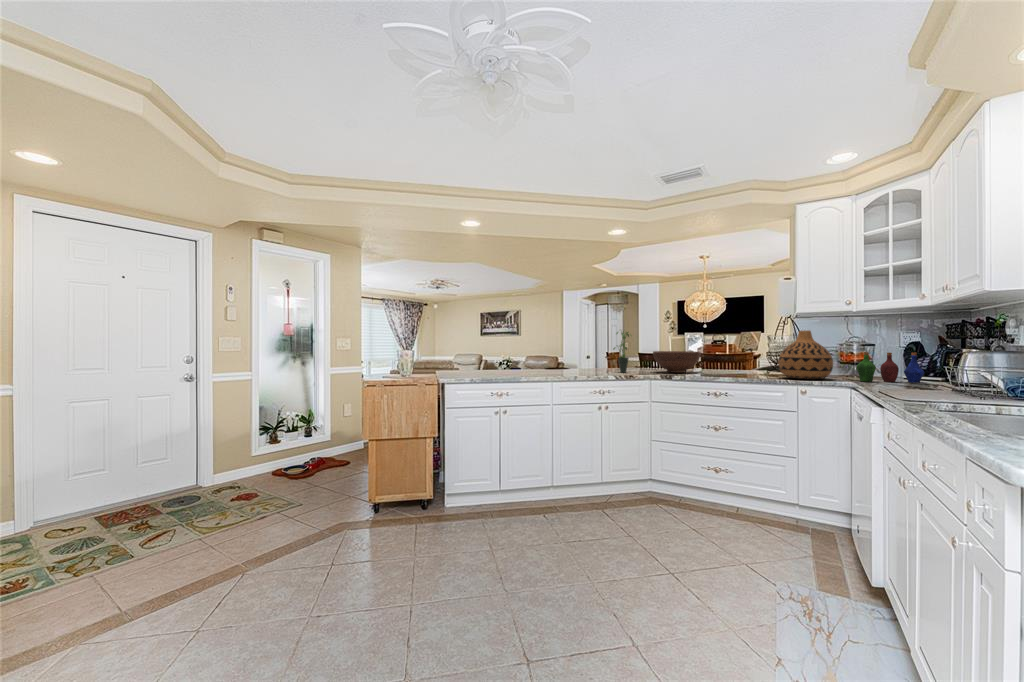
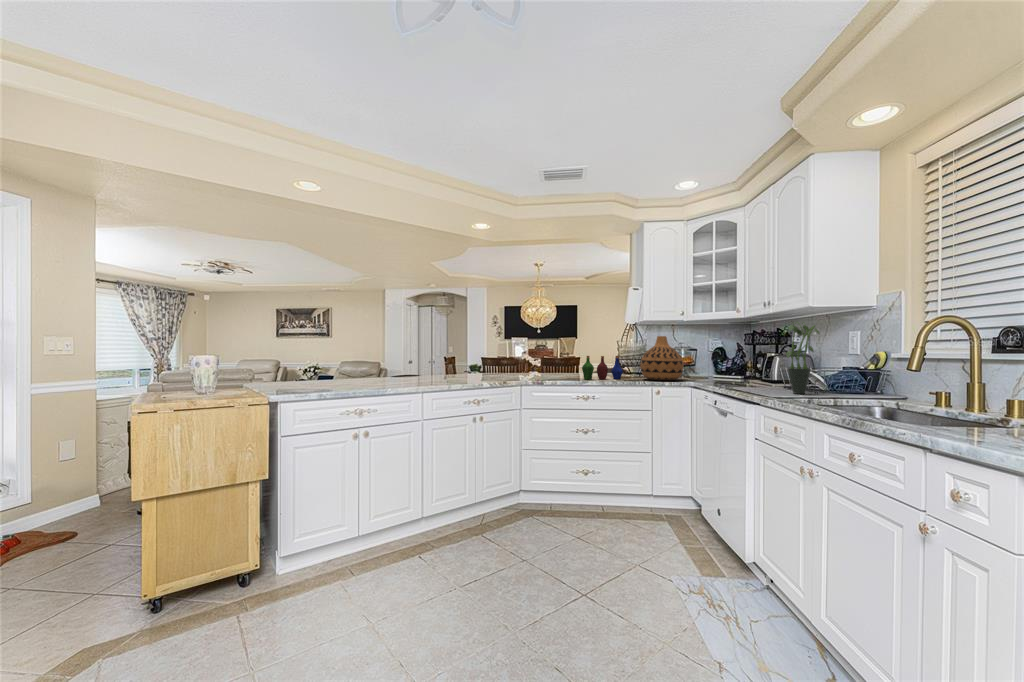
potted plant: present [613,331,632,373] -> present [786,325,819,394]
fruit bowl: present [653,351,701,373] -> none [521,355,567,377]
bottle: present [857,352,924,383] -> present [582,356,623,379]

